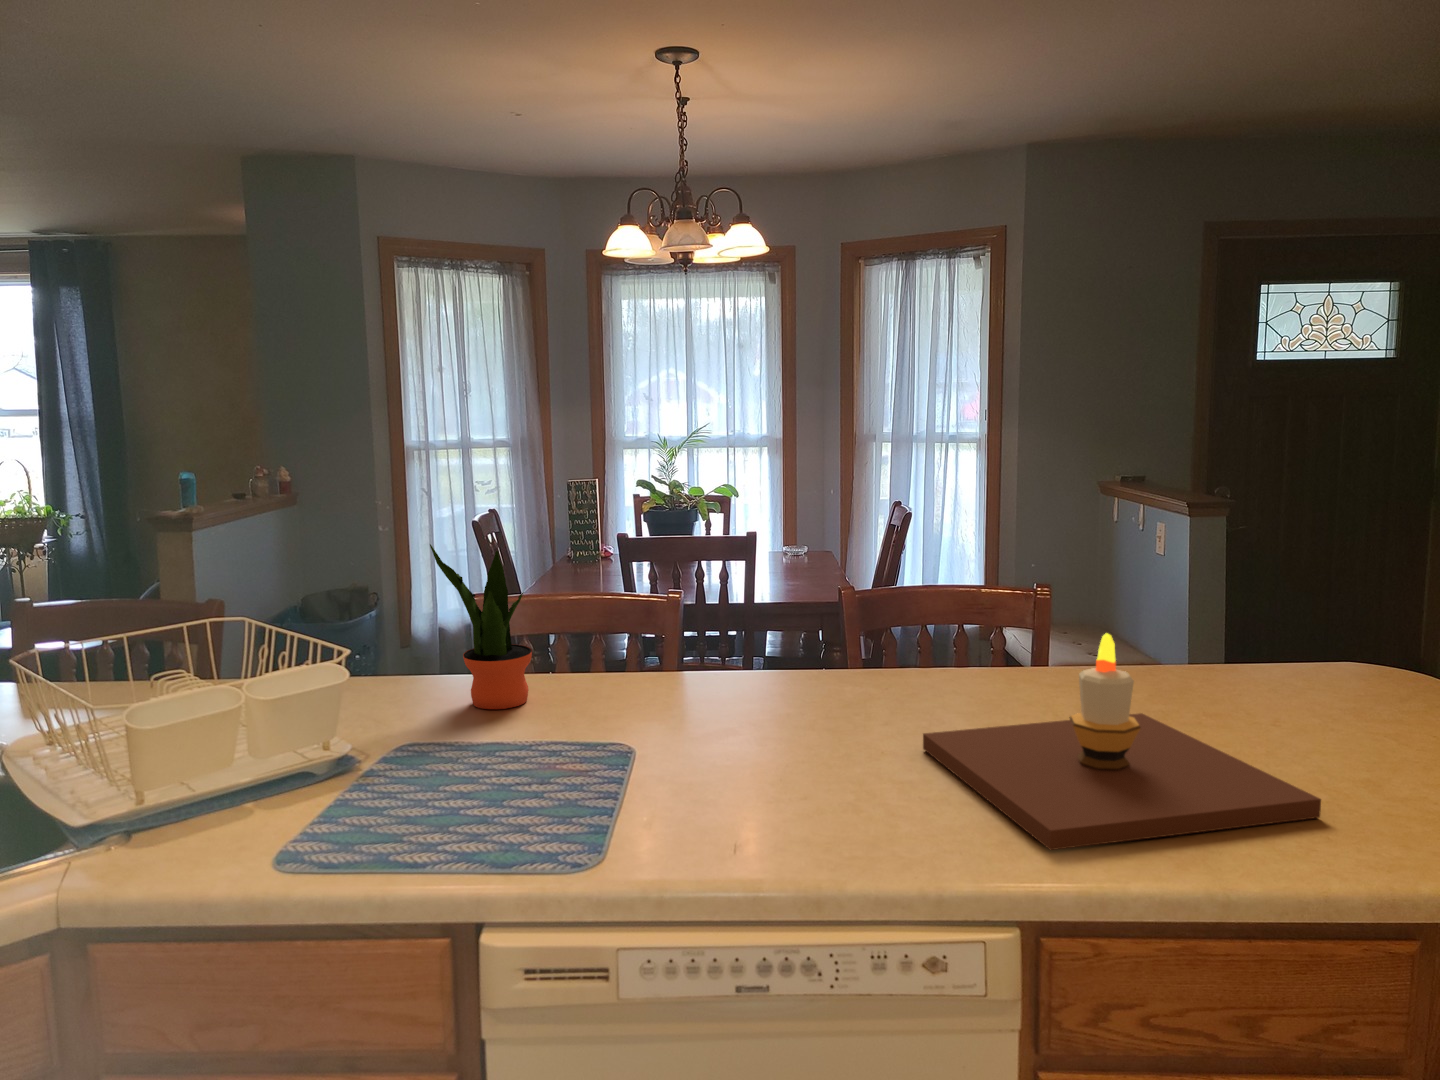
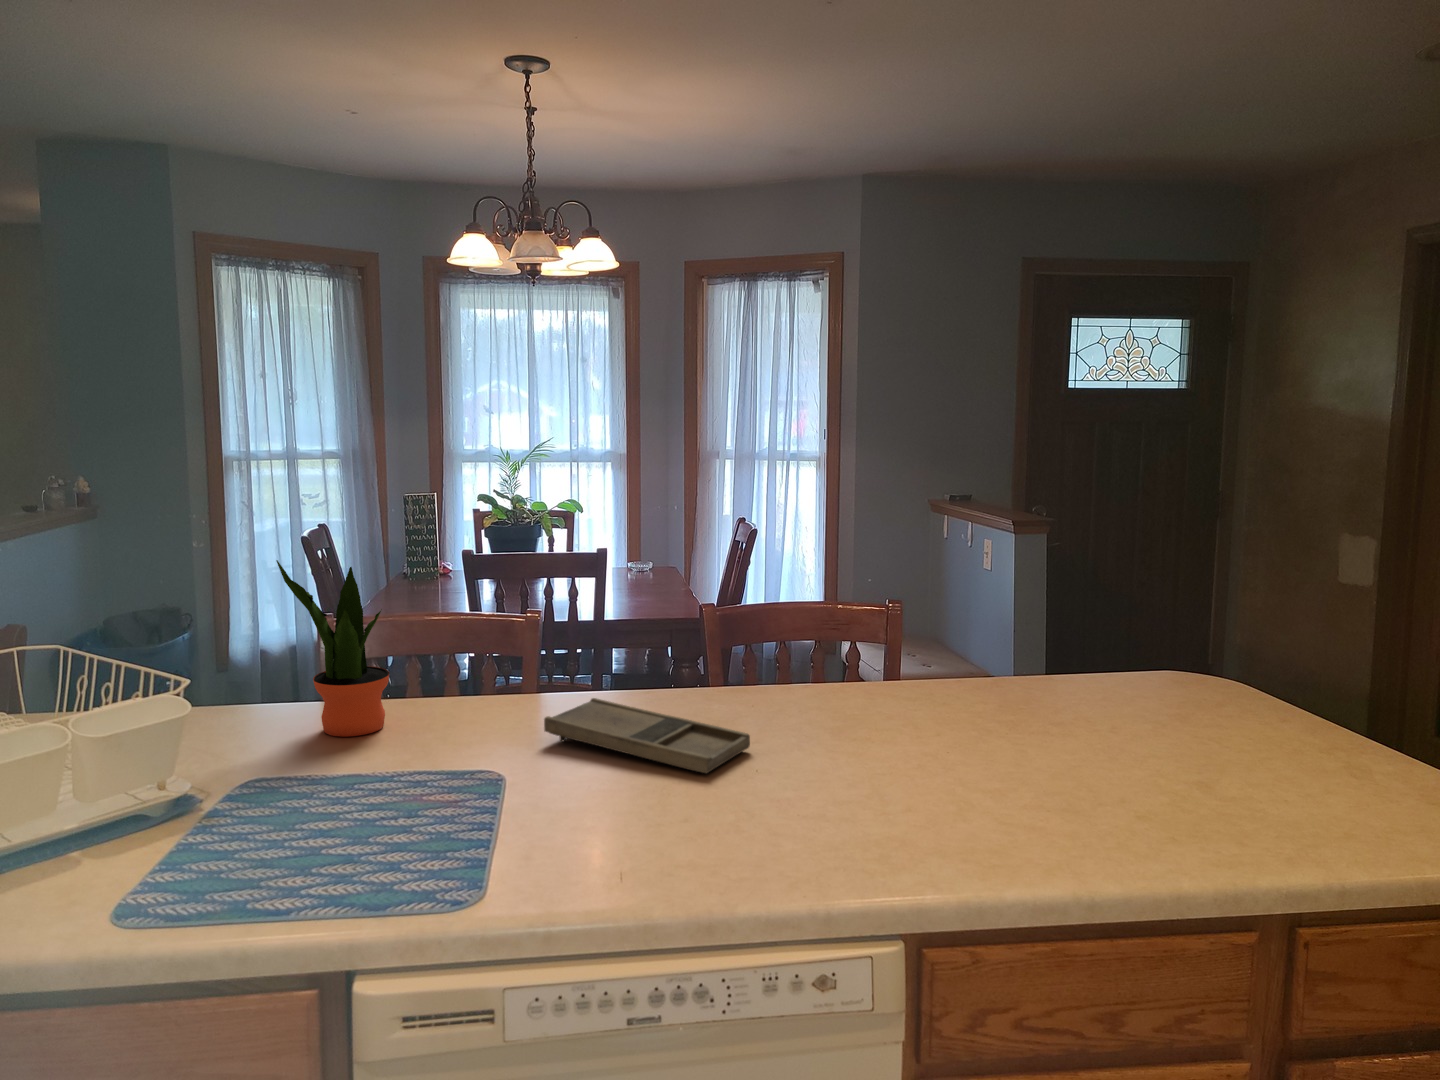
candle: present [923,633,1321,850] -> none [802,646,1182,864]
tray: none [673,679,873,754] -> present [544,698,750,773]

